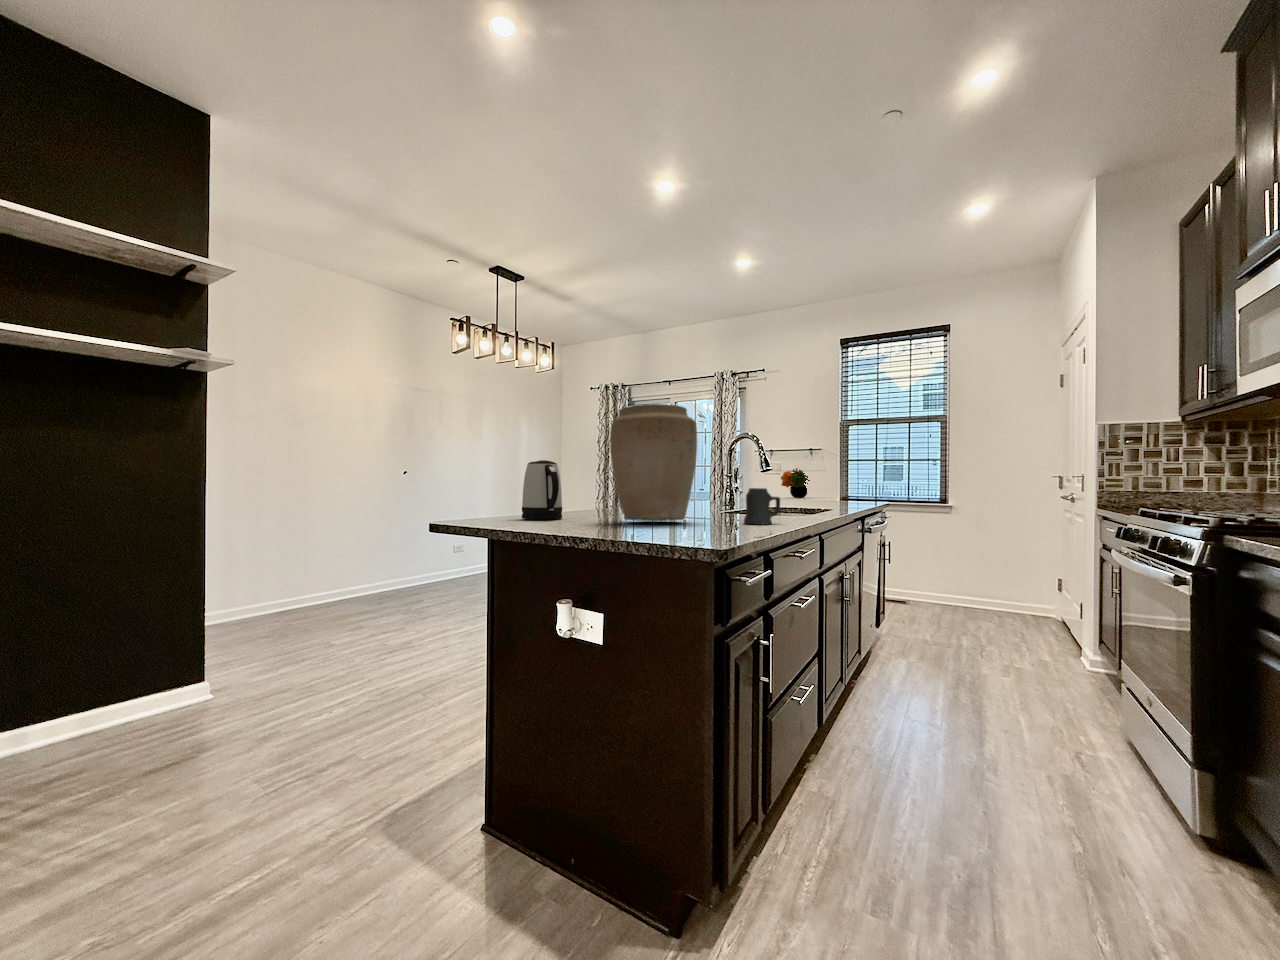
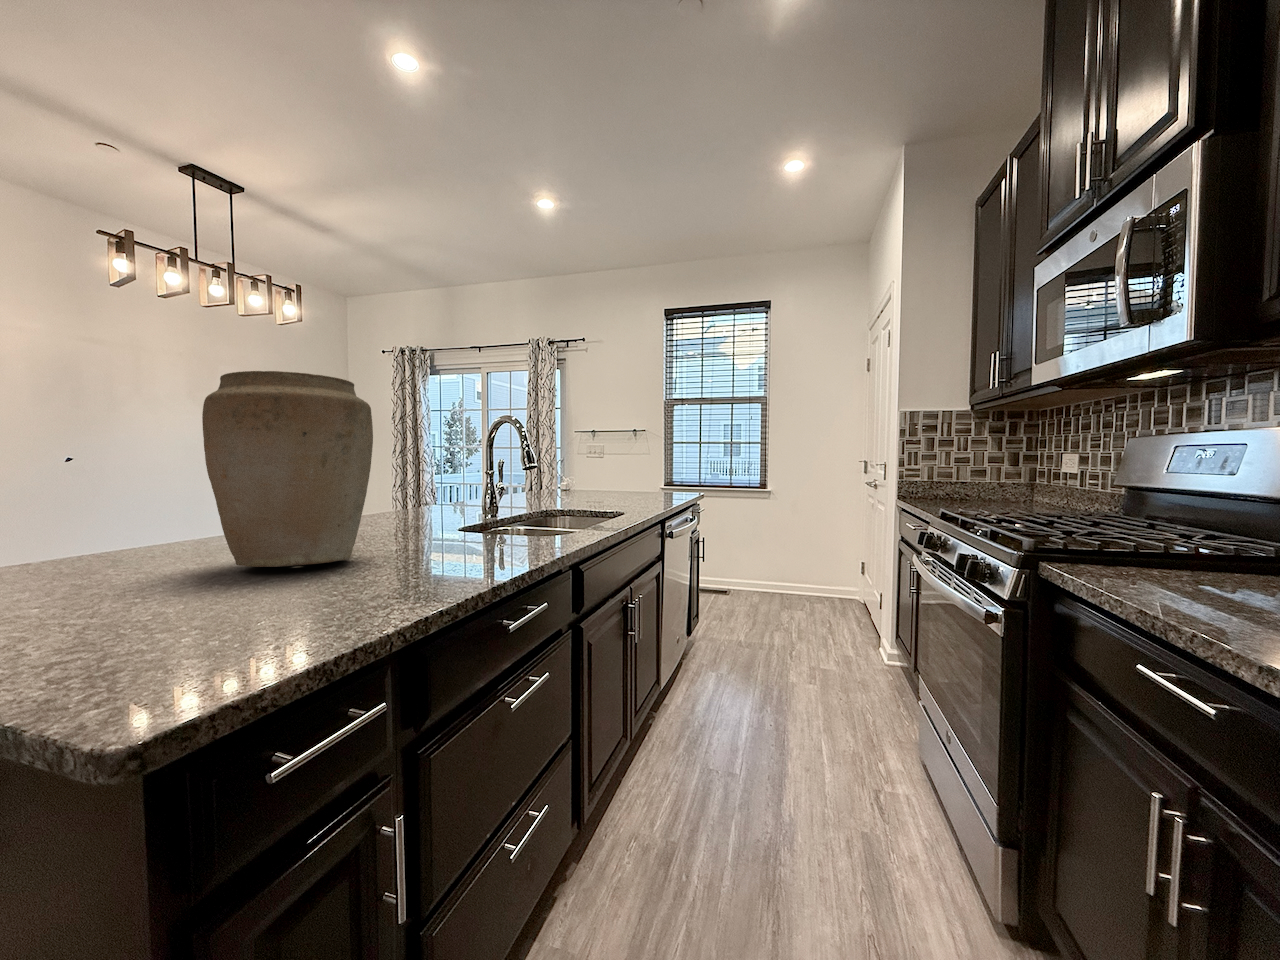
kettle: present [522,460,562,520] -> none [79,460,169,562]
flower arrangement: present [781,468,810,498] -> none [601,450,637,483]
mug: present [744,488,780,524] -> none [442,507,501,566]

